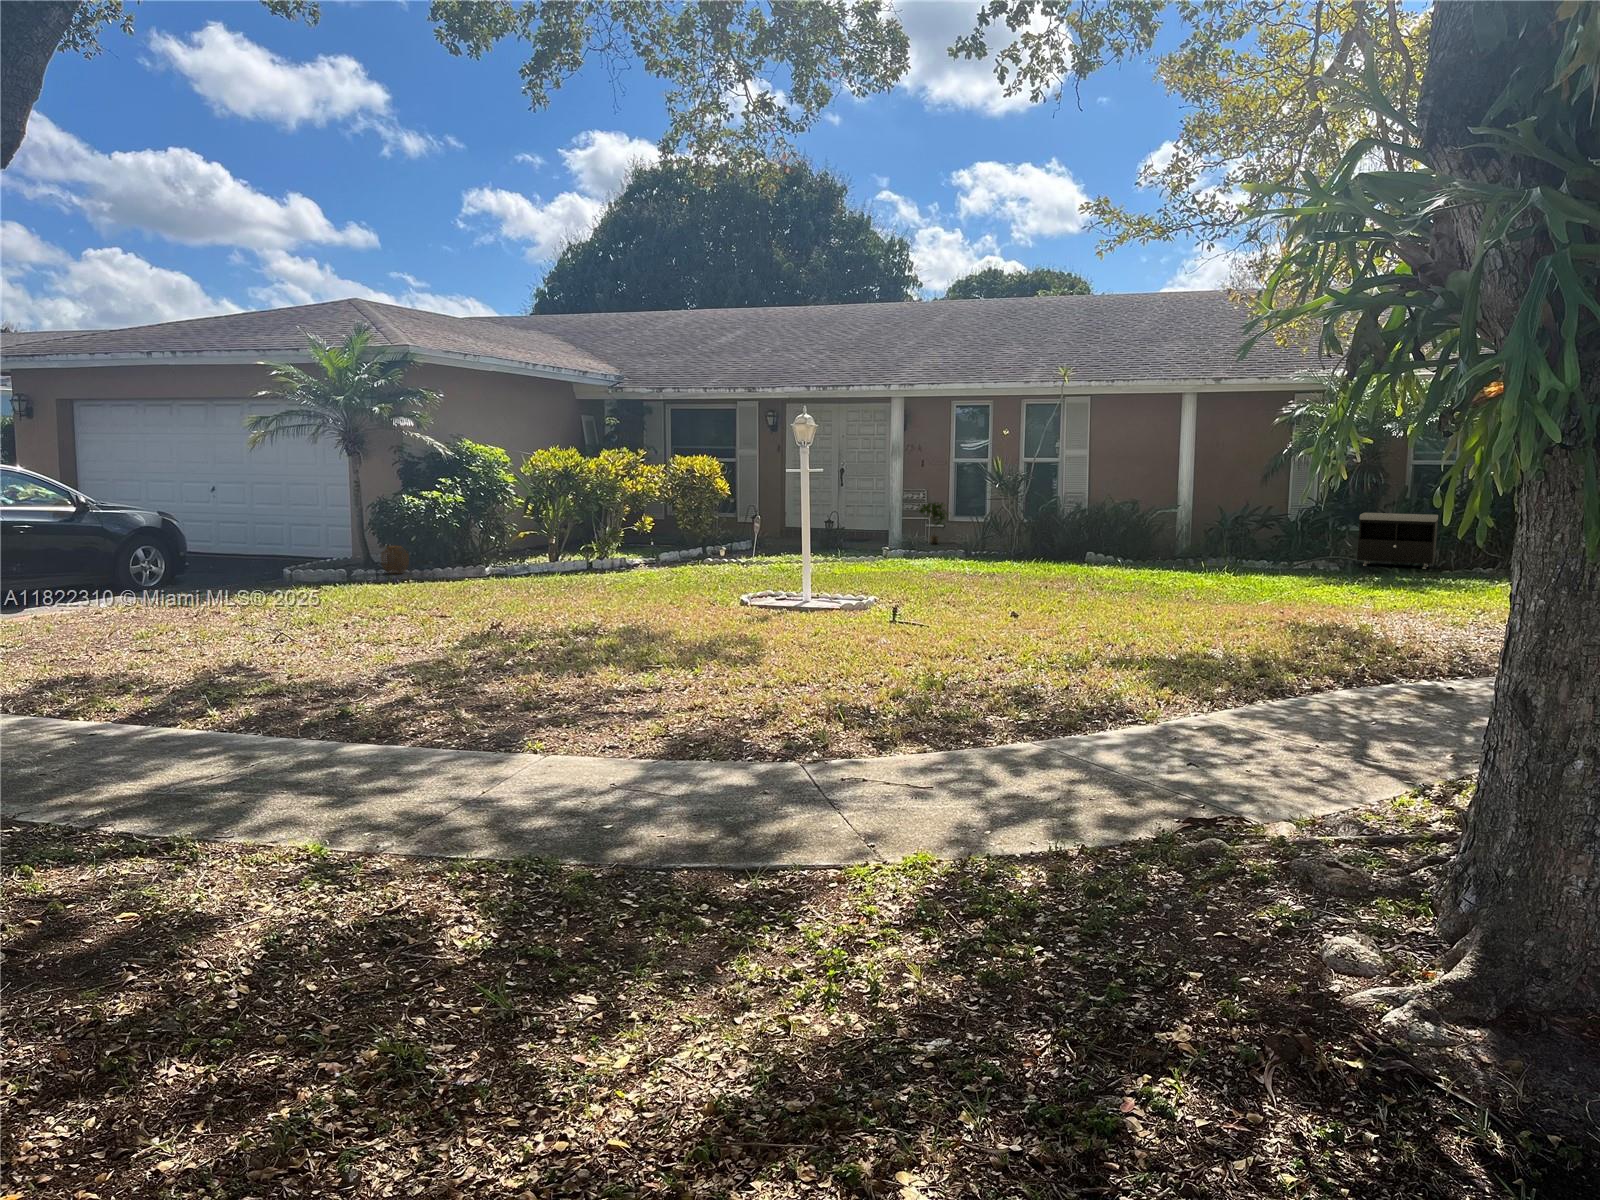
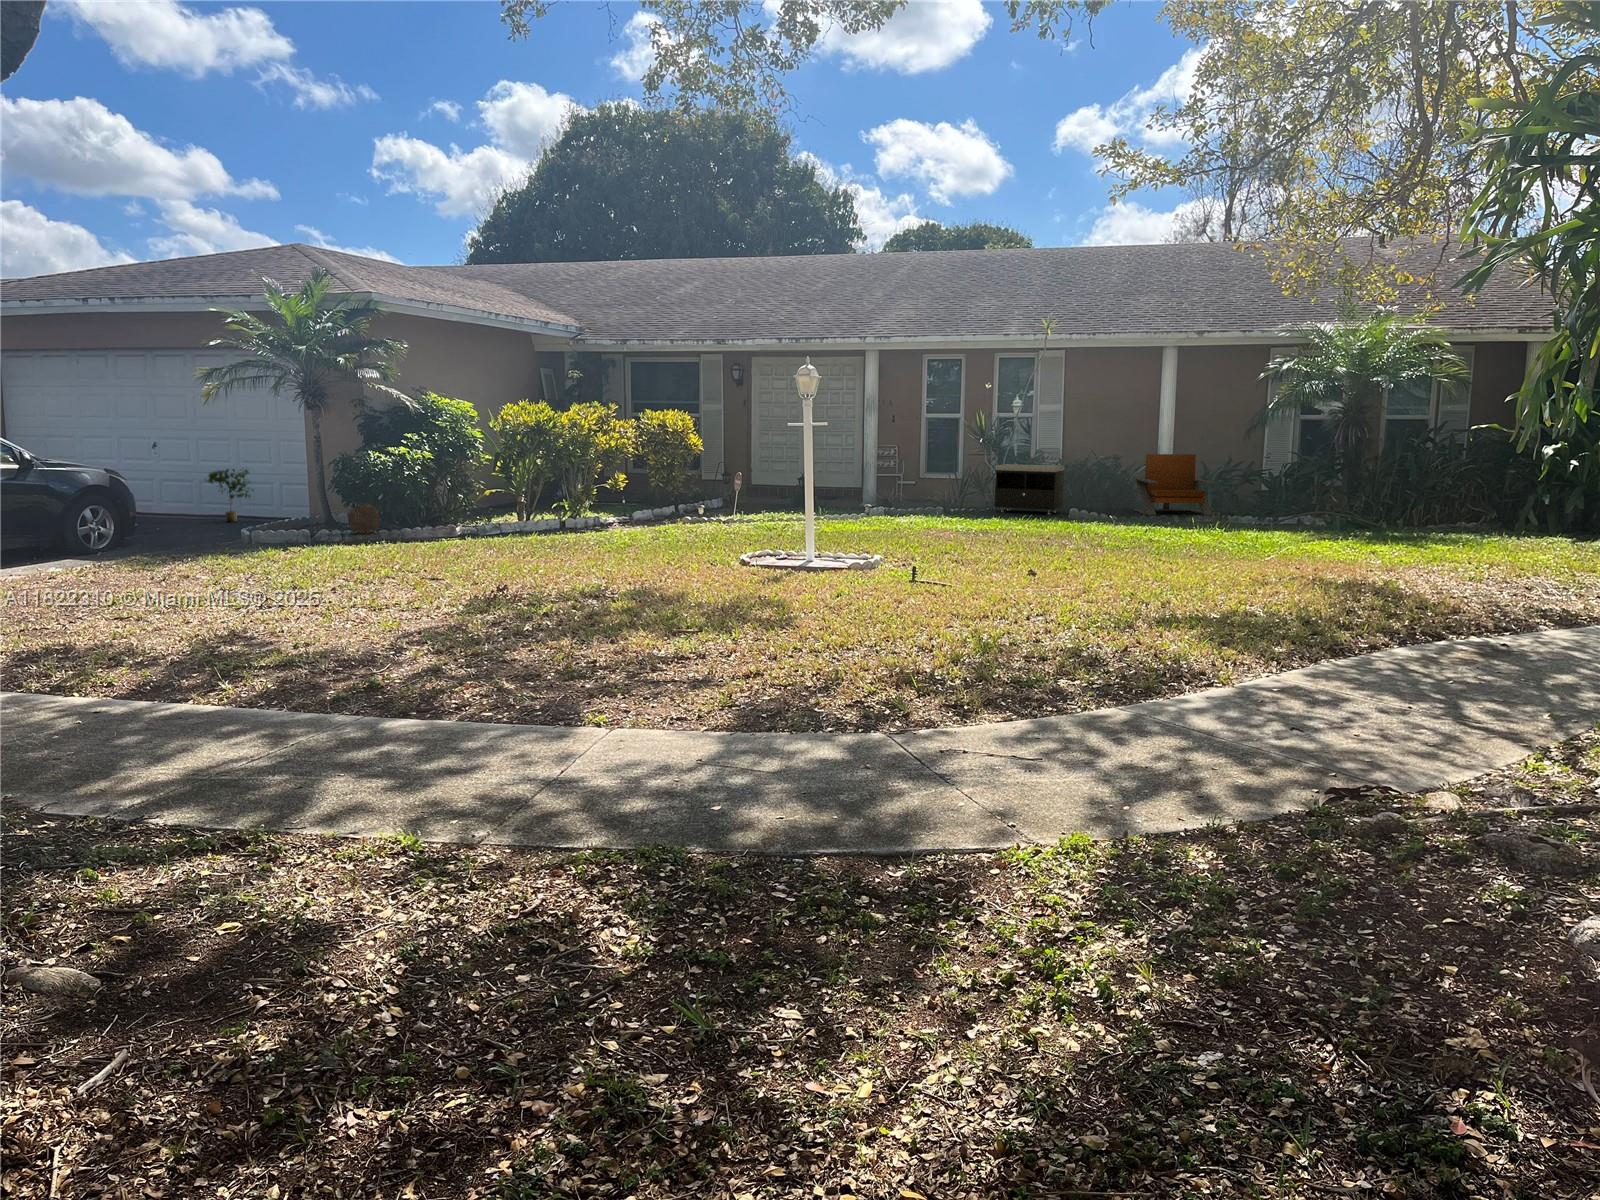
lounge chair: none [1157,496,1237,557] -> present [1134,454,1215,515]
potted plant: present [919,503,947,544] -> present [208,469,254,522]
storage bench: present [1357,513,1438,569] -> present [995,464,1064,514]

